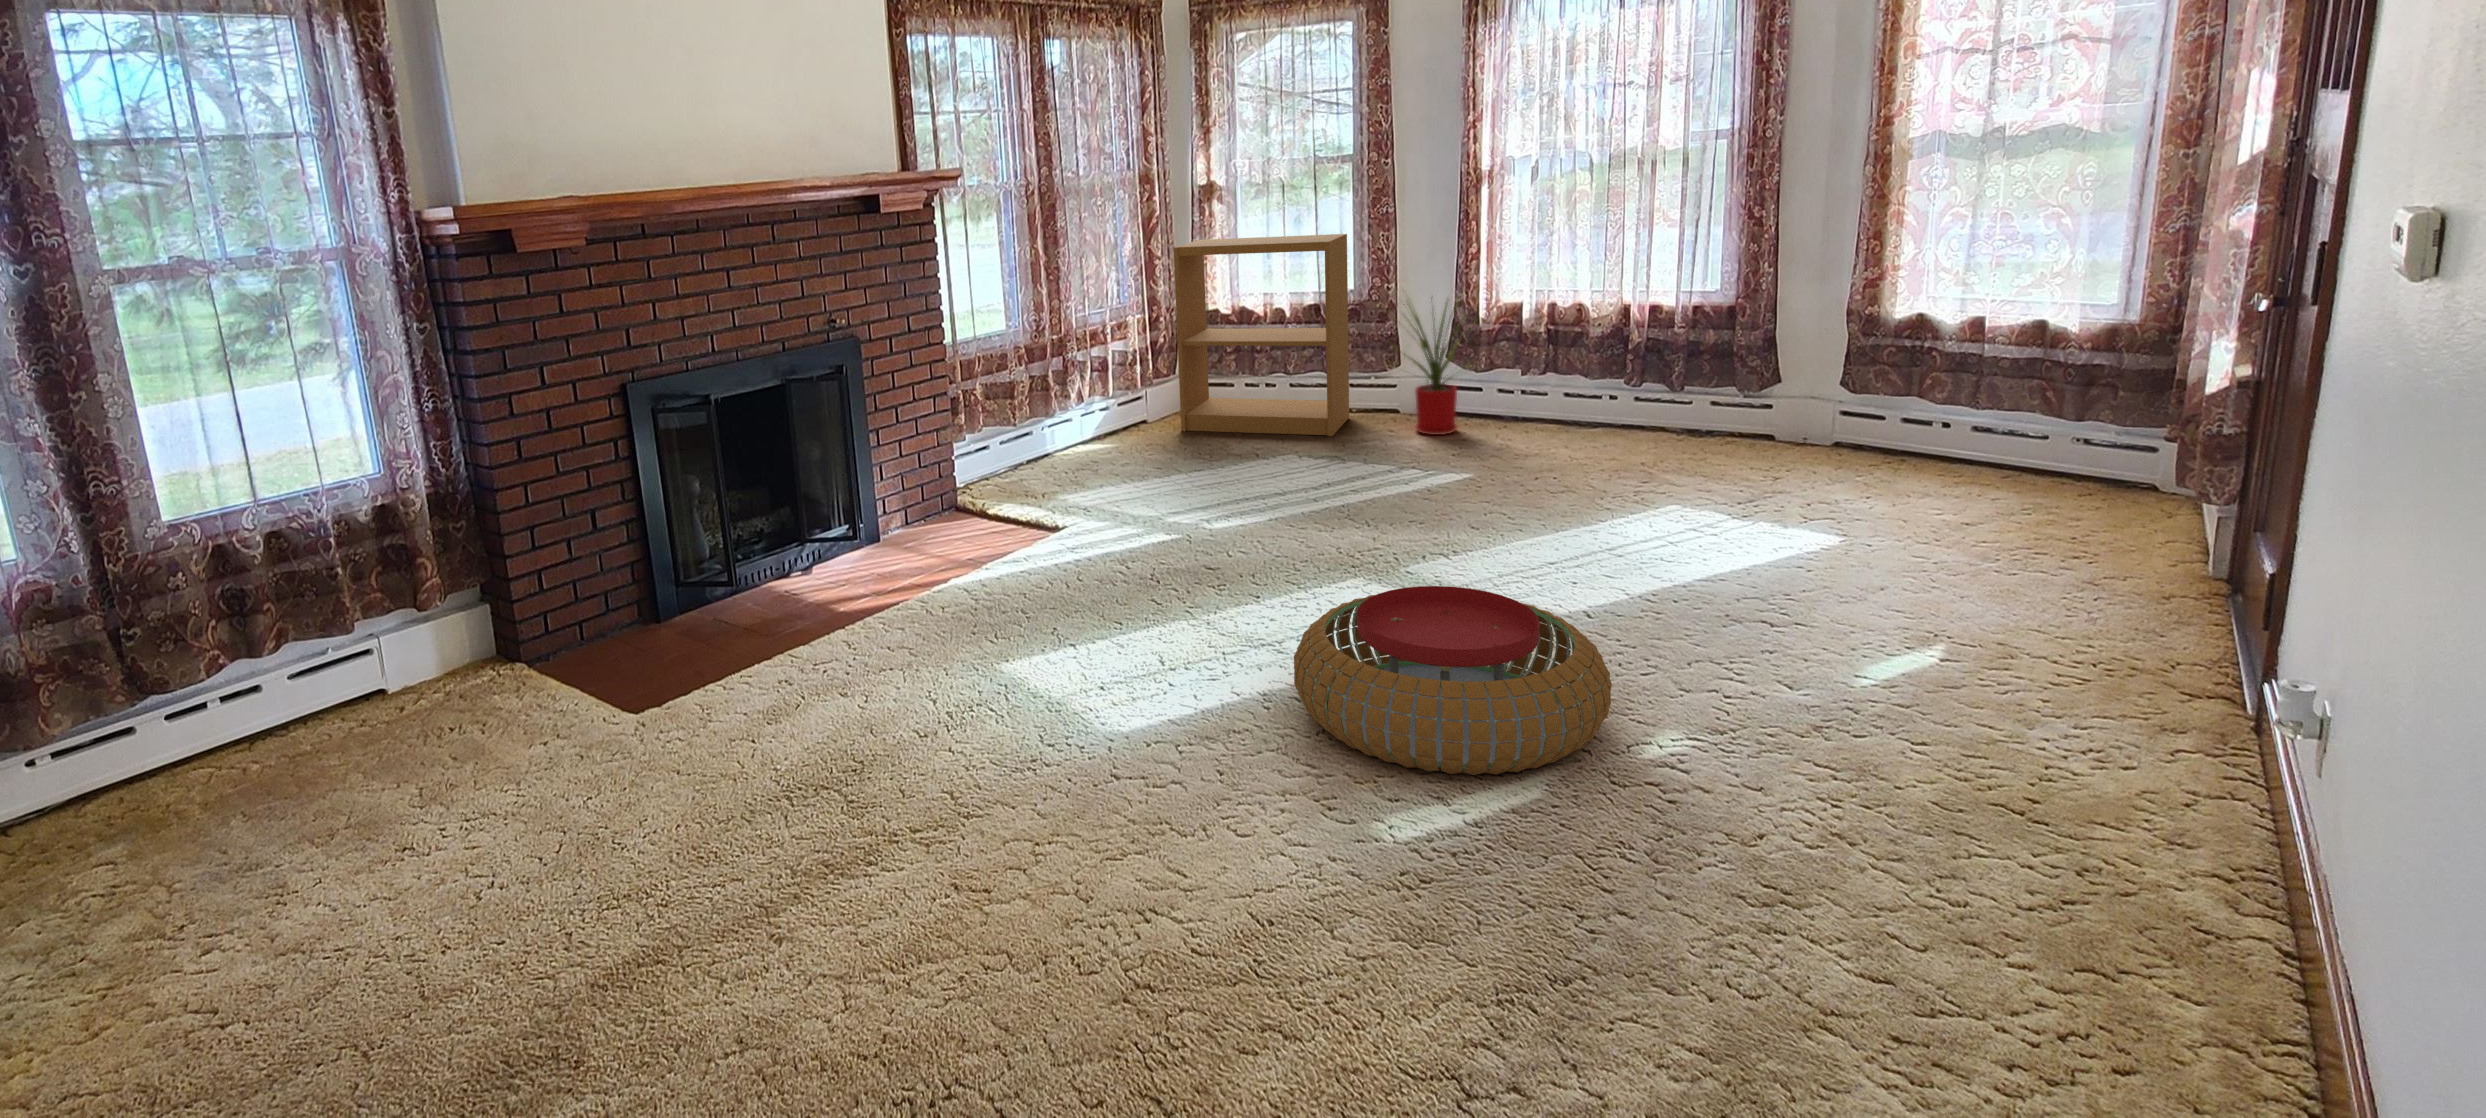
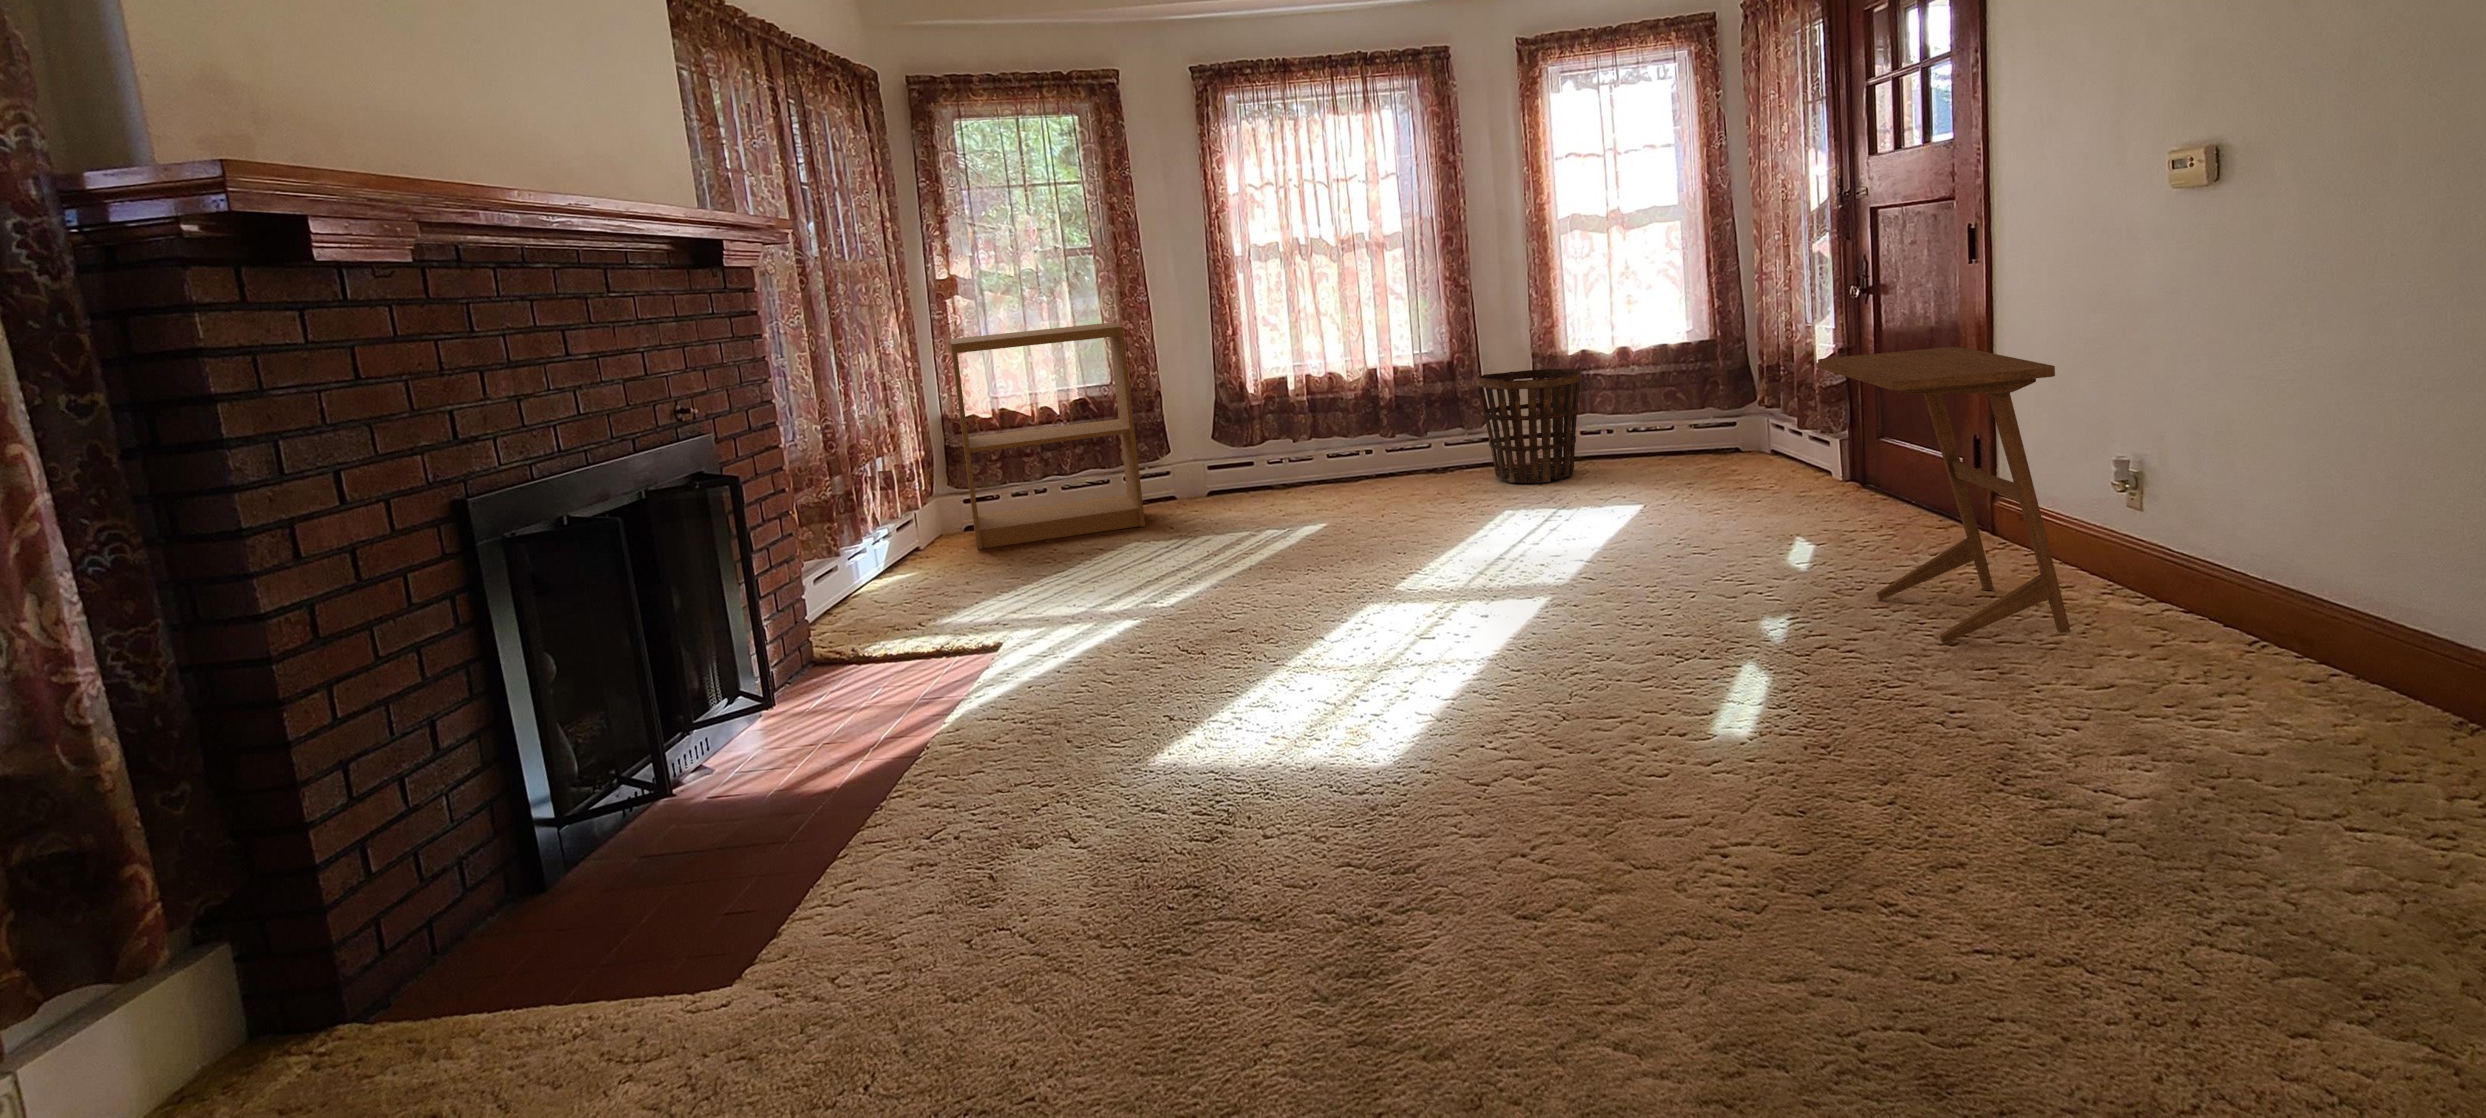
house plant: present [1404,293,1468,435] -> none [1166,363,1277,510]
basket: none [1745,327,1903,473] -> present [1476,369,1581,483]
side table: none [1916,413,2314,995] -> present [1818,347,2070,644]
pouf: present [1294,586,1612,775] -> none [1441,551,1688,686]

